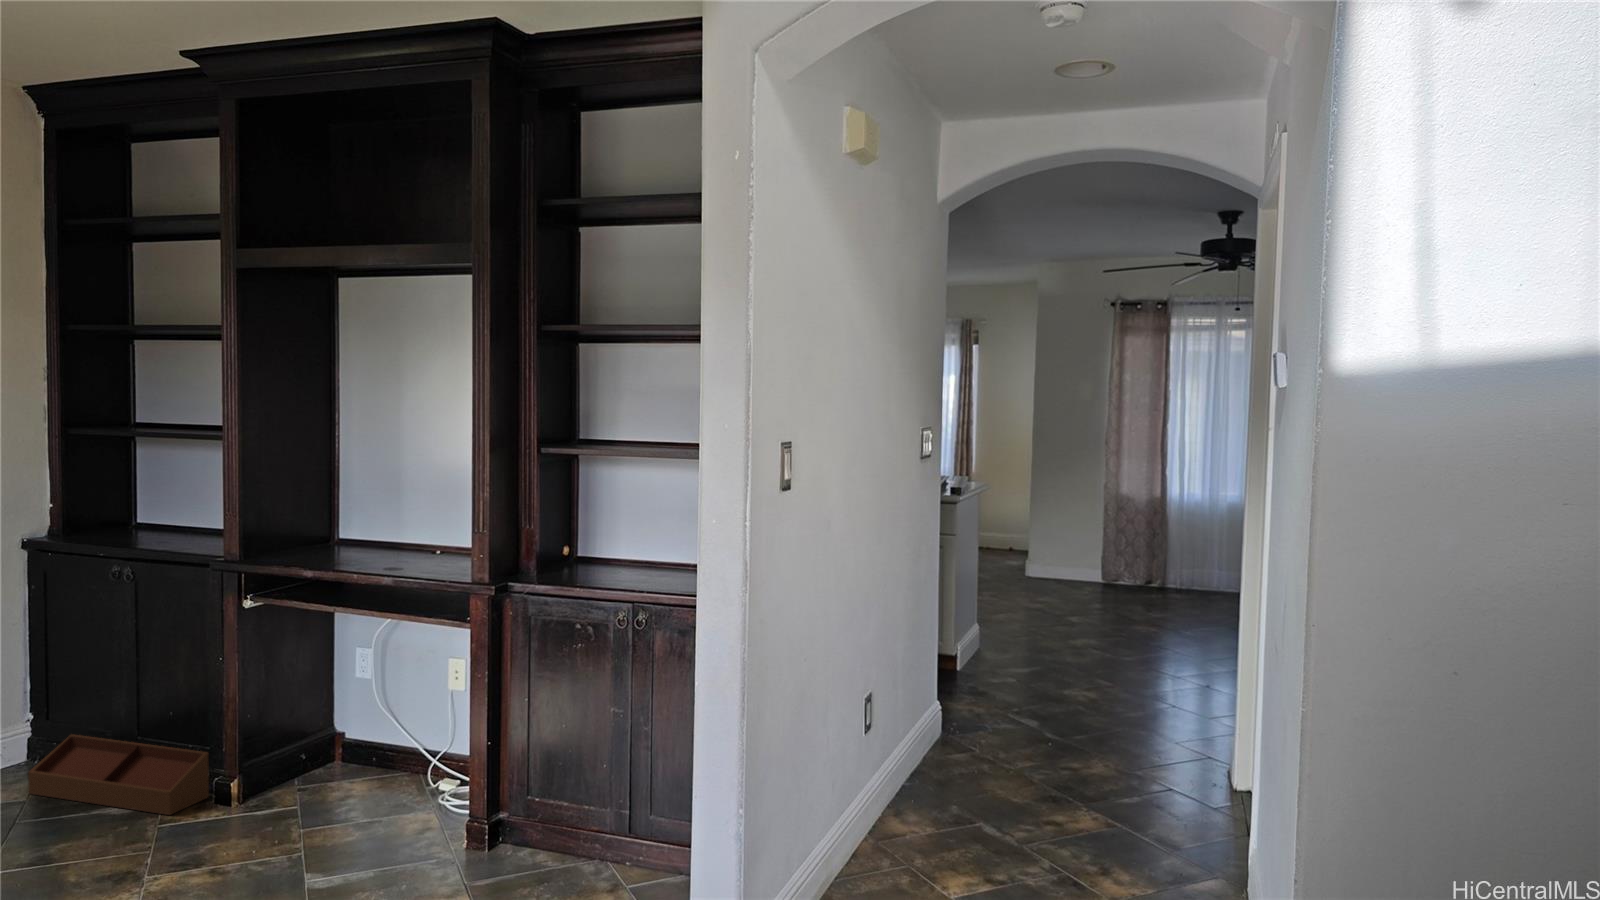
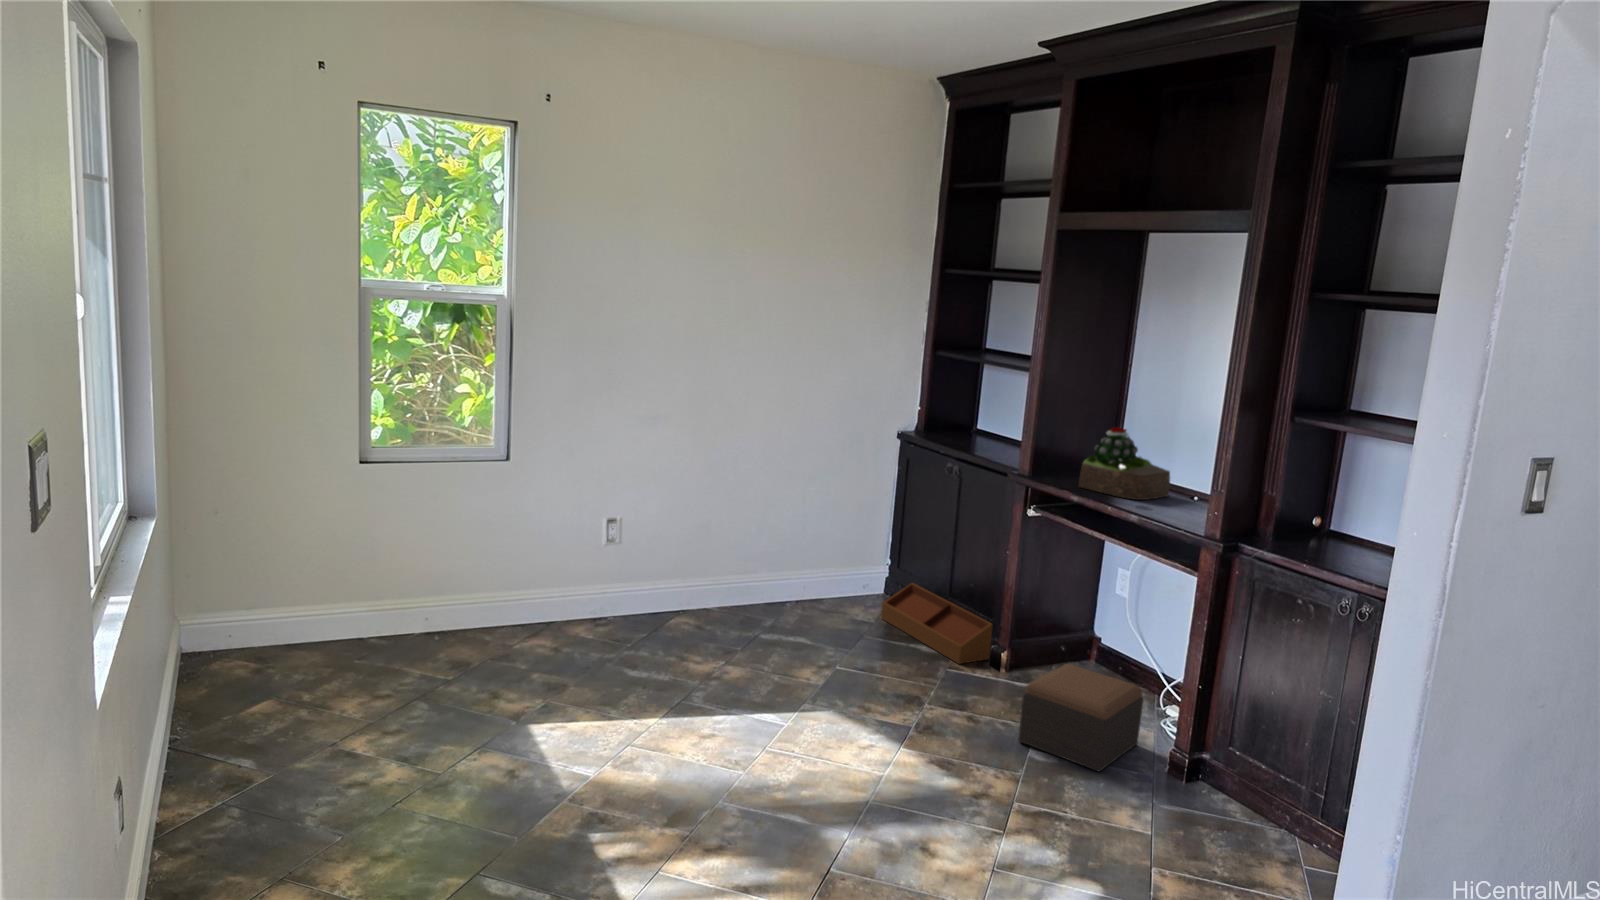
succulent plant: none [306,489,410,564] -> present [1079,428,1170,500]
footstool: none [286,765,424,877] -> present [1018,664,1143,772]

